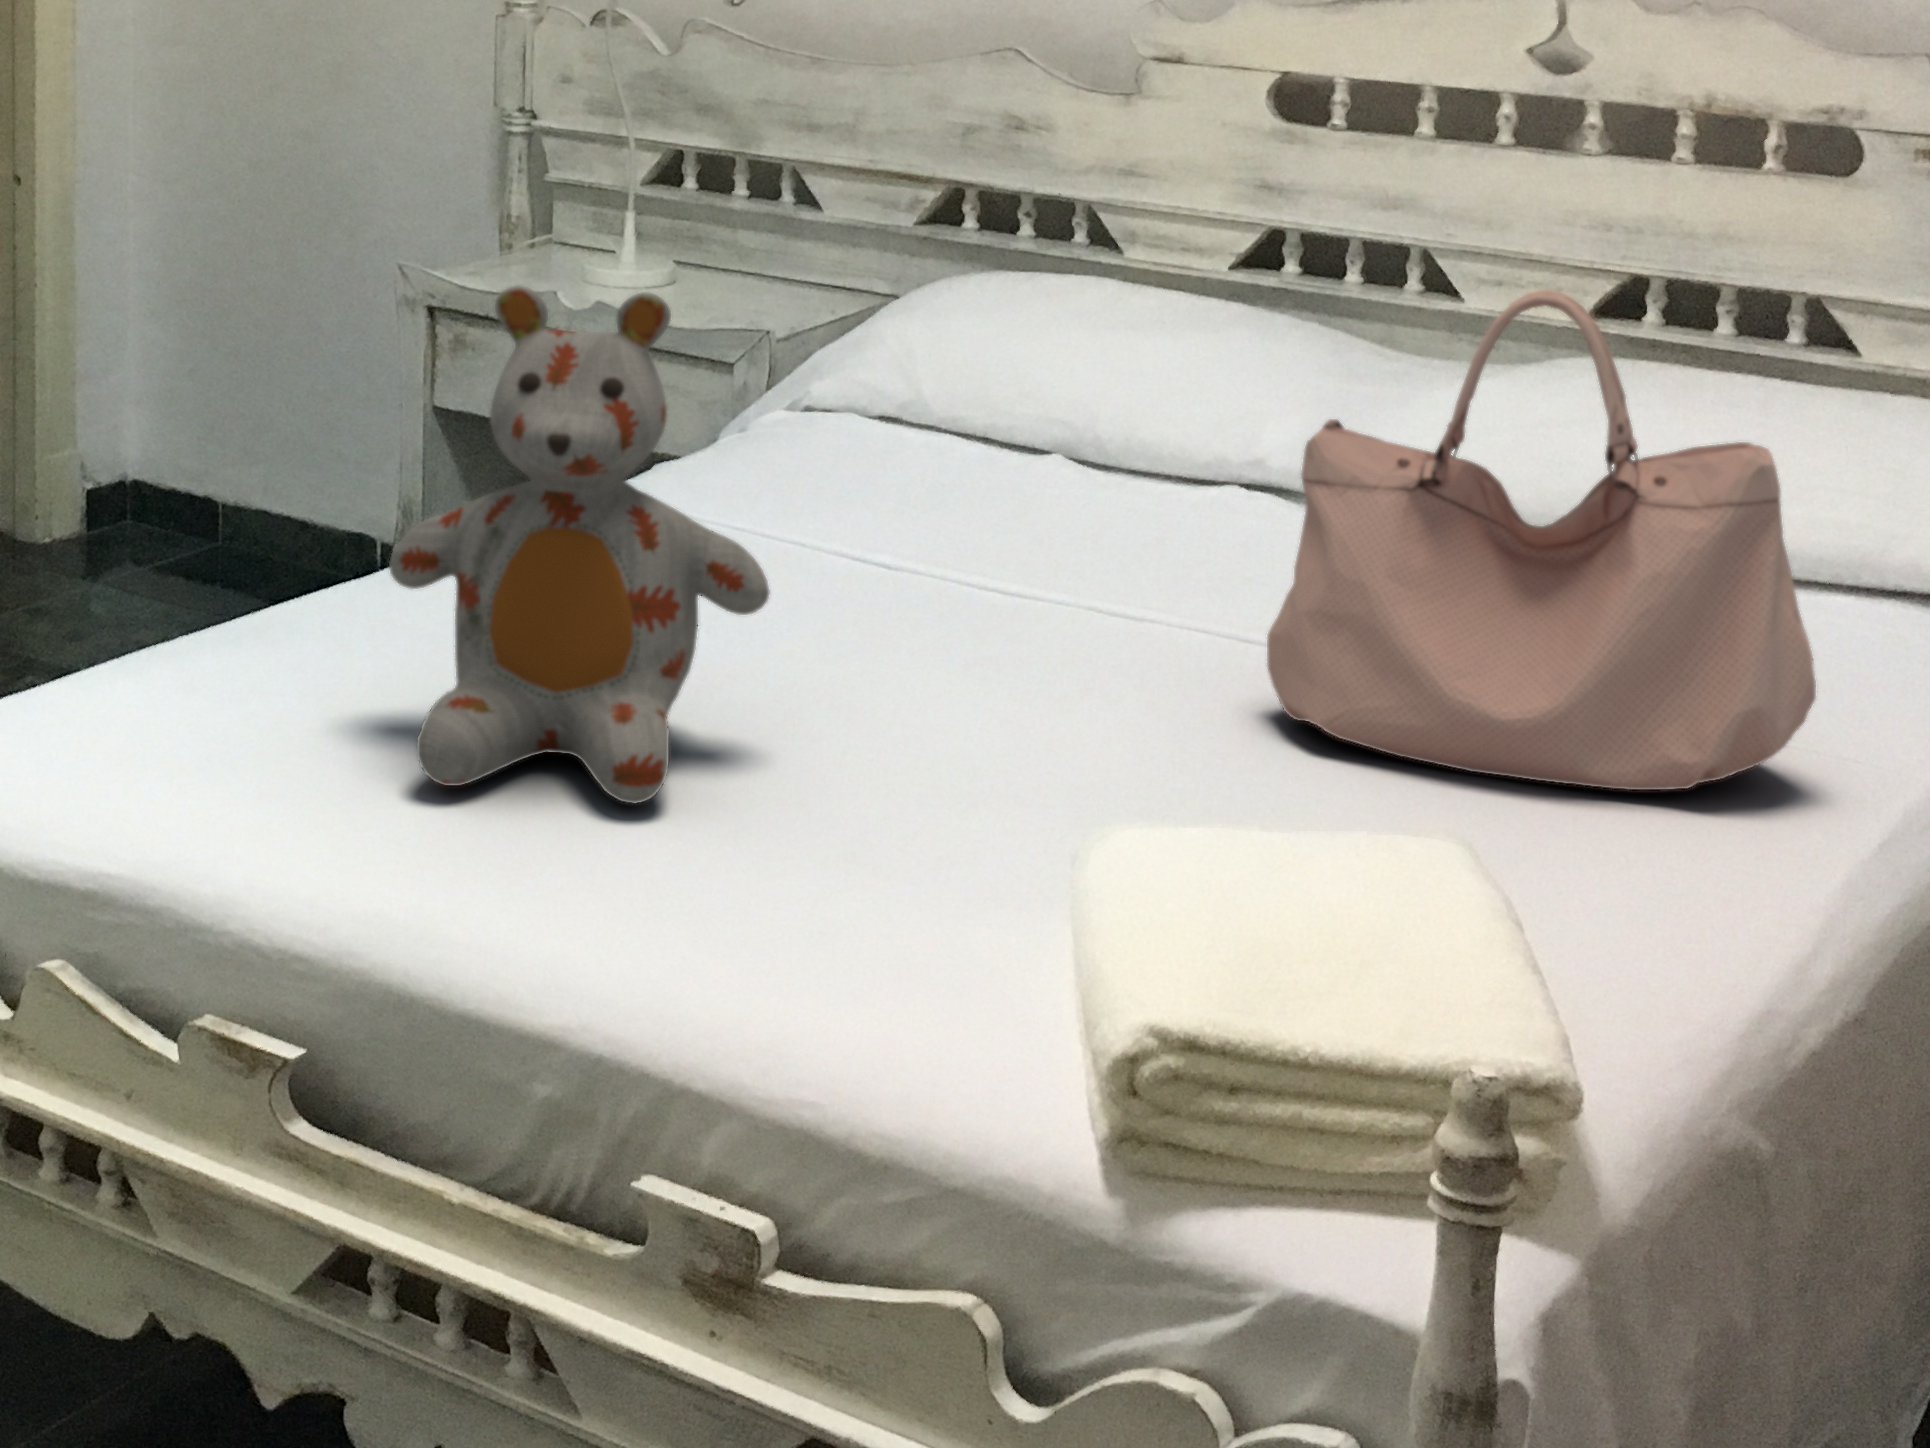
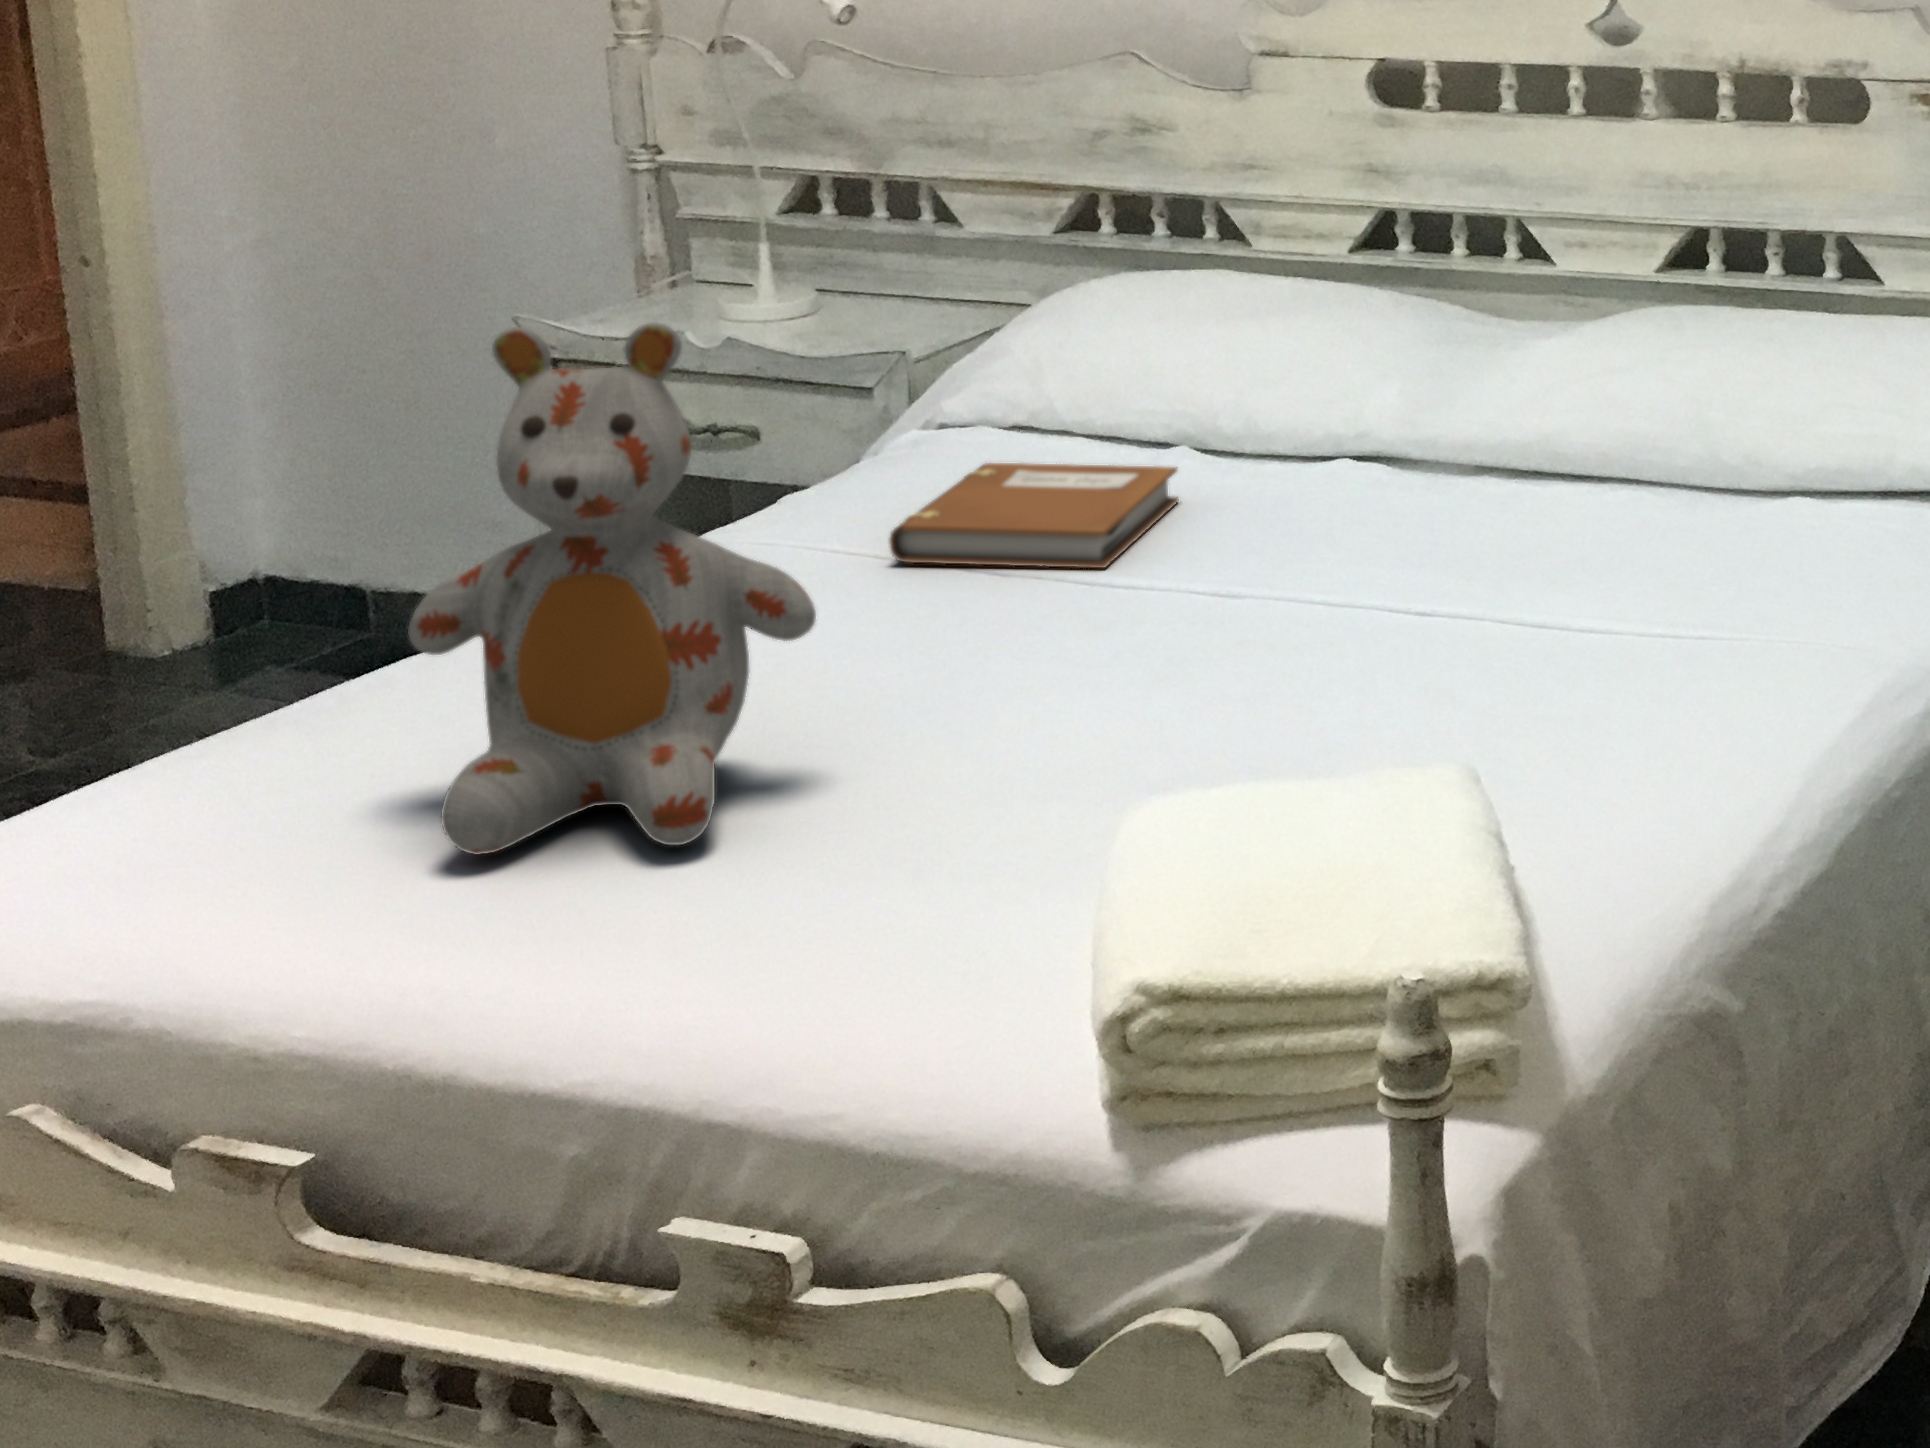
handbag: present [1267,290,1816,790] -> none [1325,247,1798,705]
notebook: none [788,450,1070,571] -> present [889,463,1179,568]

